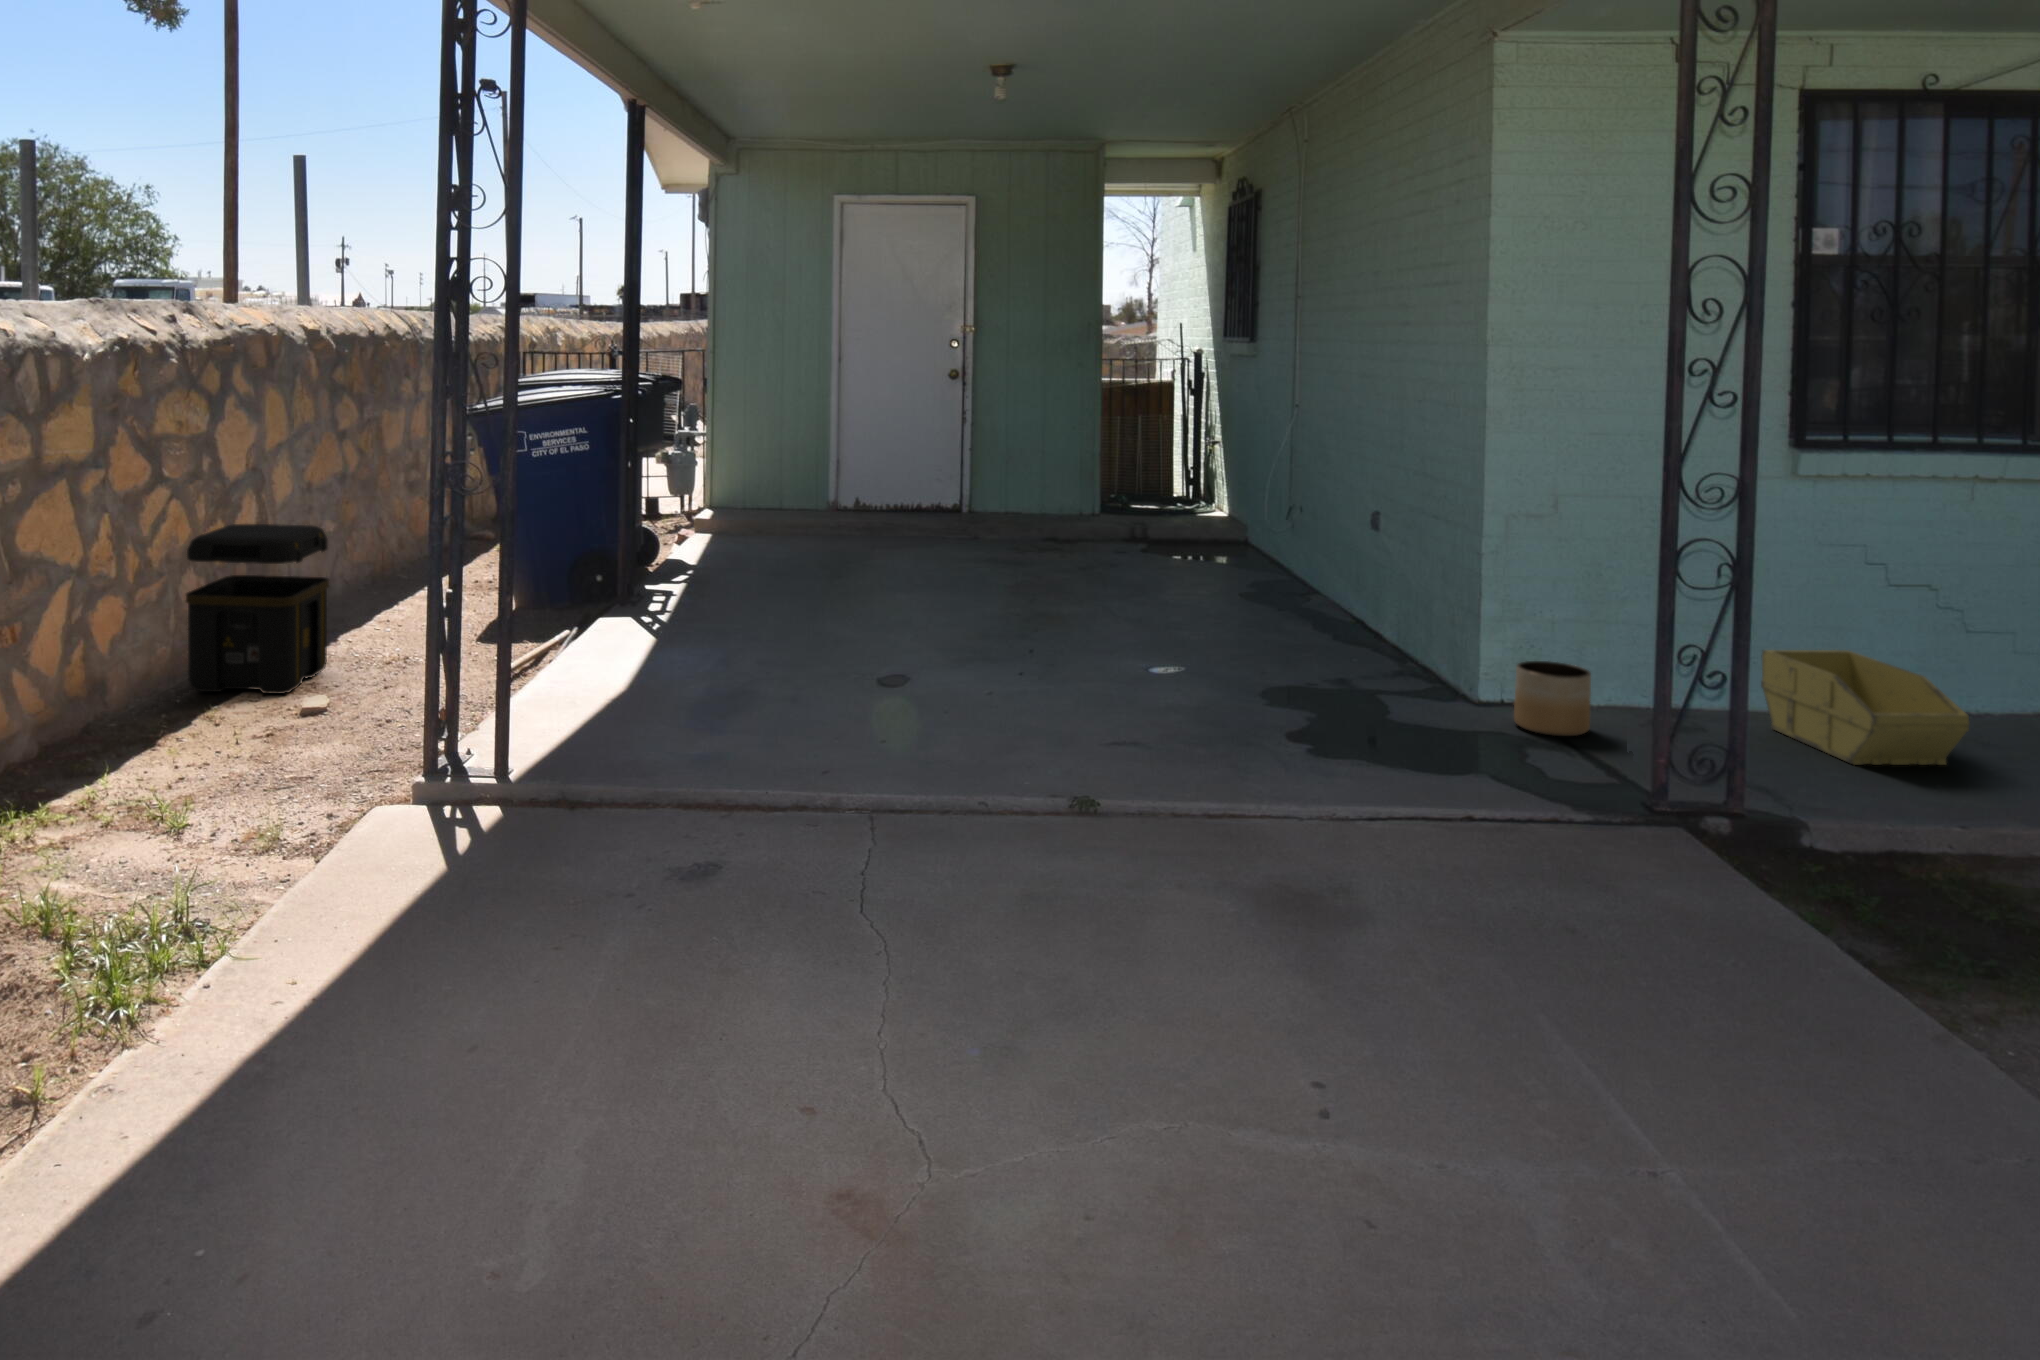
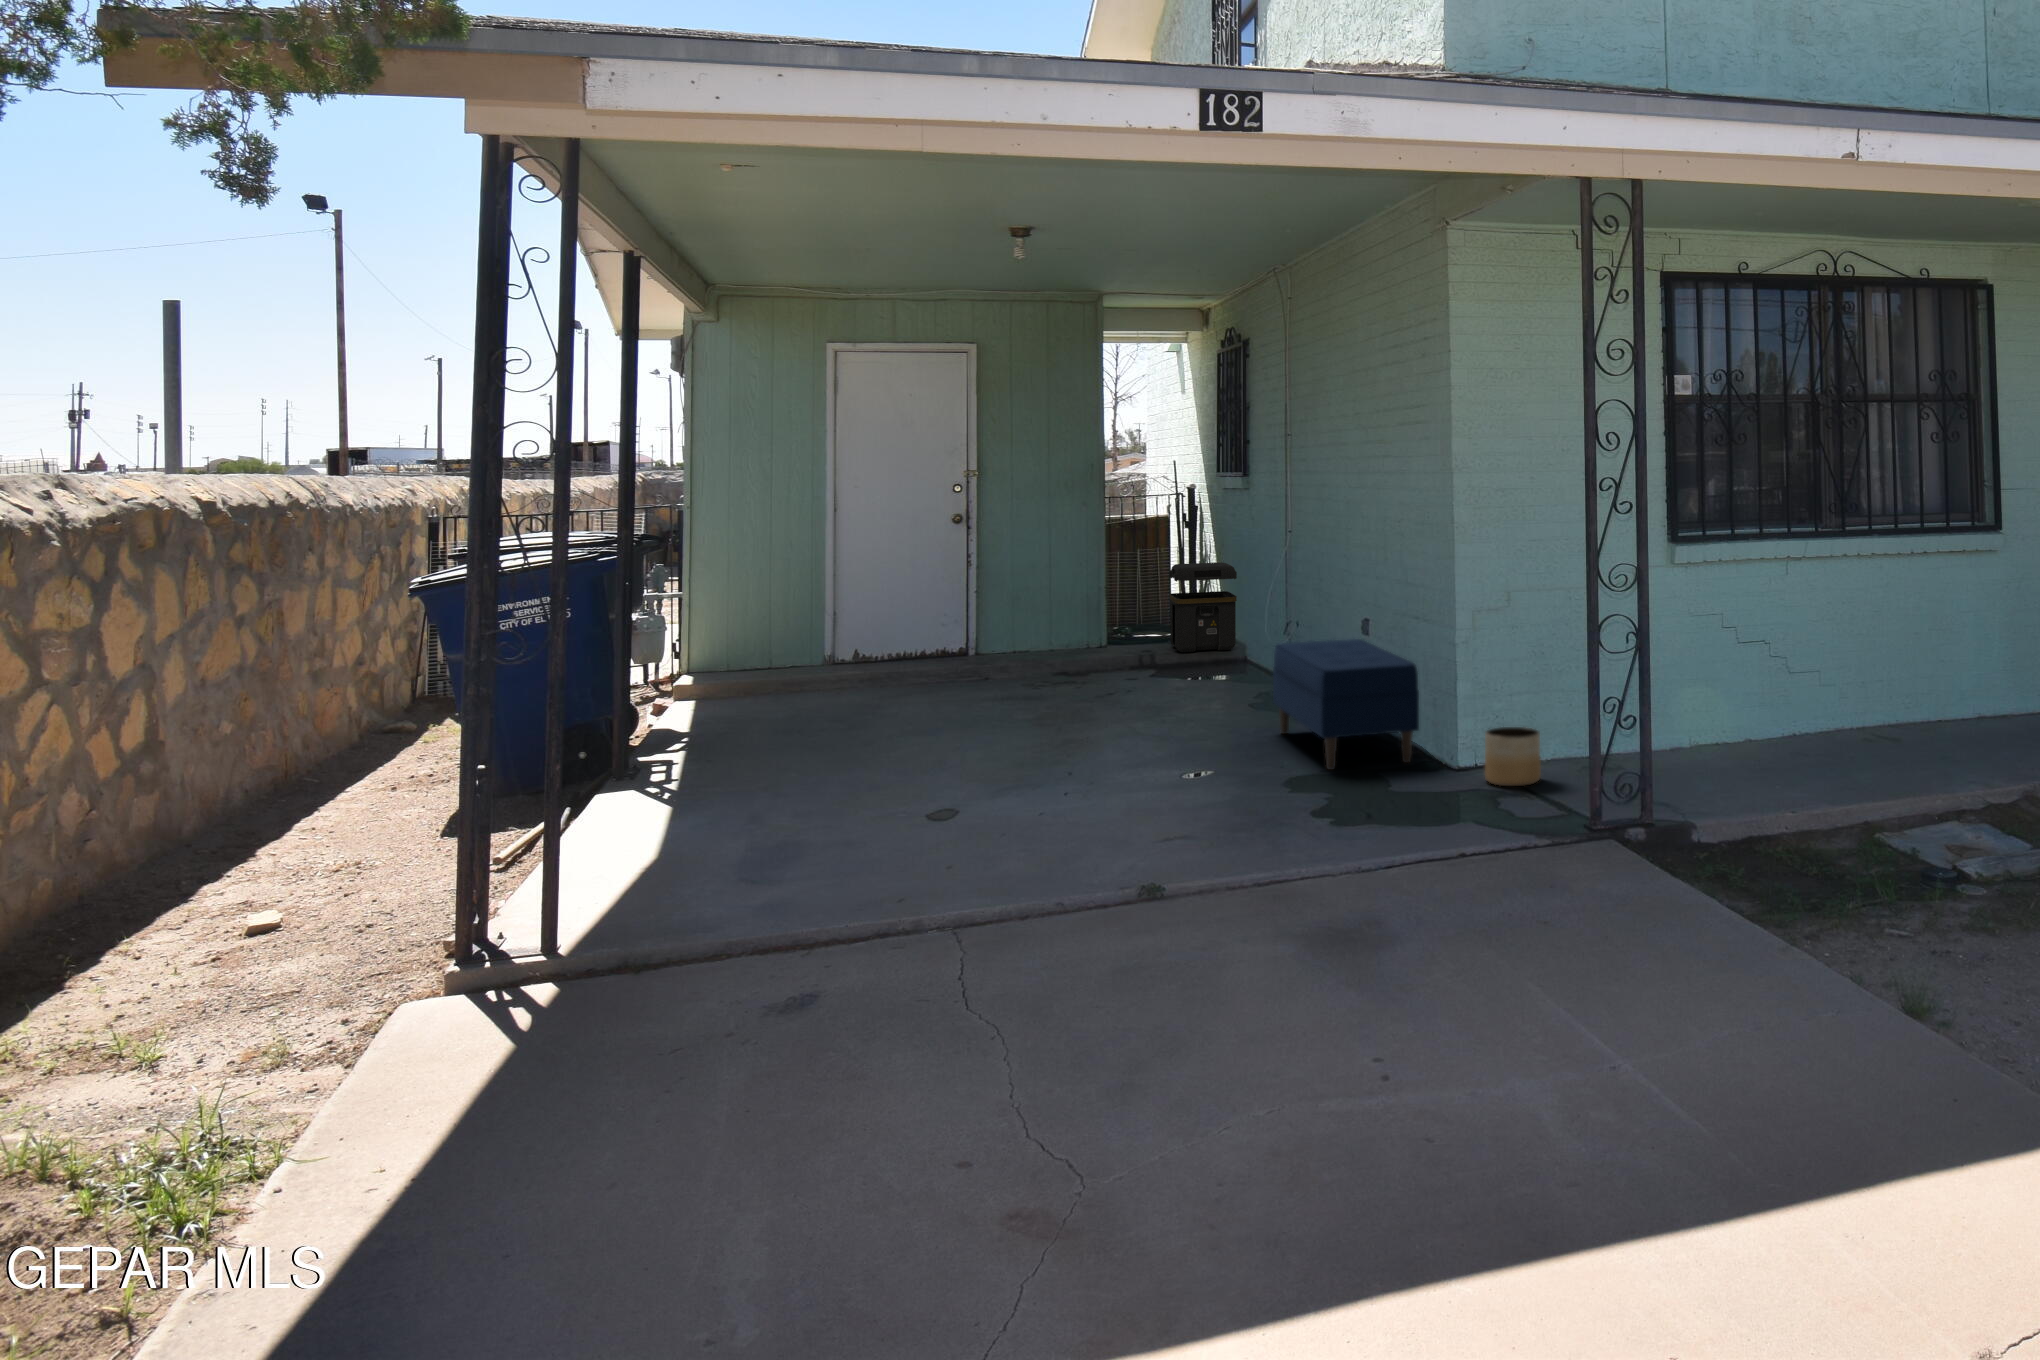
toolbox: present [186,524,329,694] -> present [1169,563,1237,652]
bench: none [1263,532,1435,687] -> present [1273,639,1419,770]
storage bin: present [1761,650,1969,765] -> none [1656,694,1789,779]

